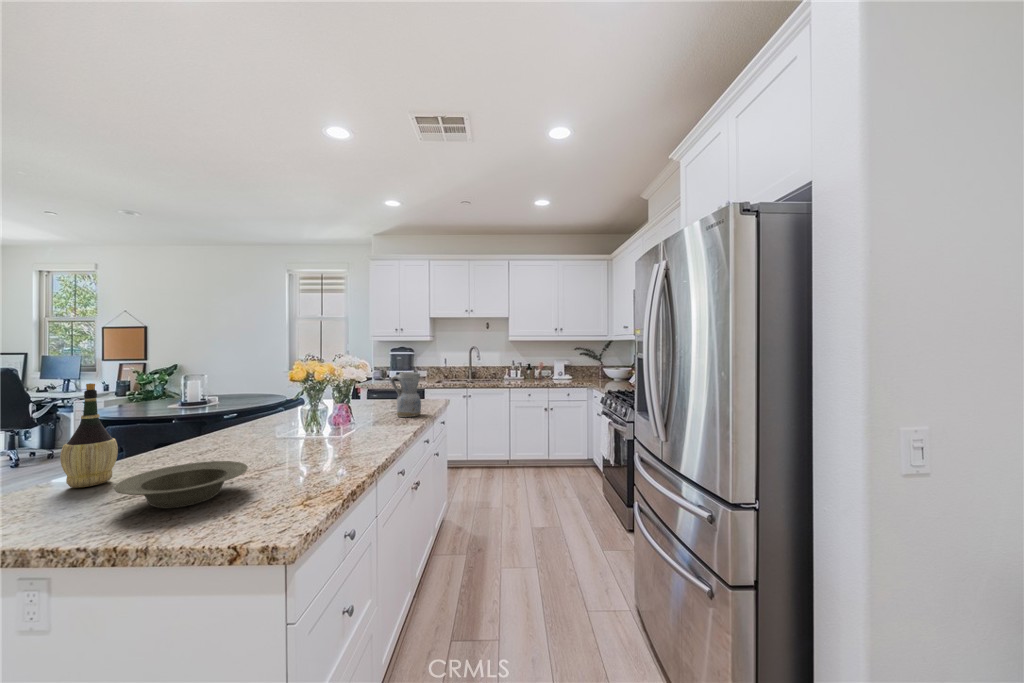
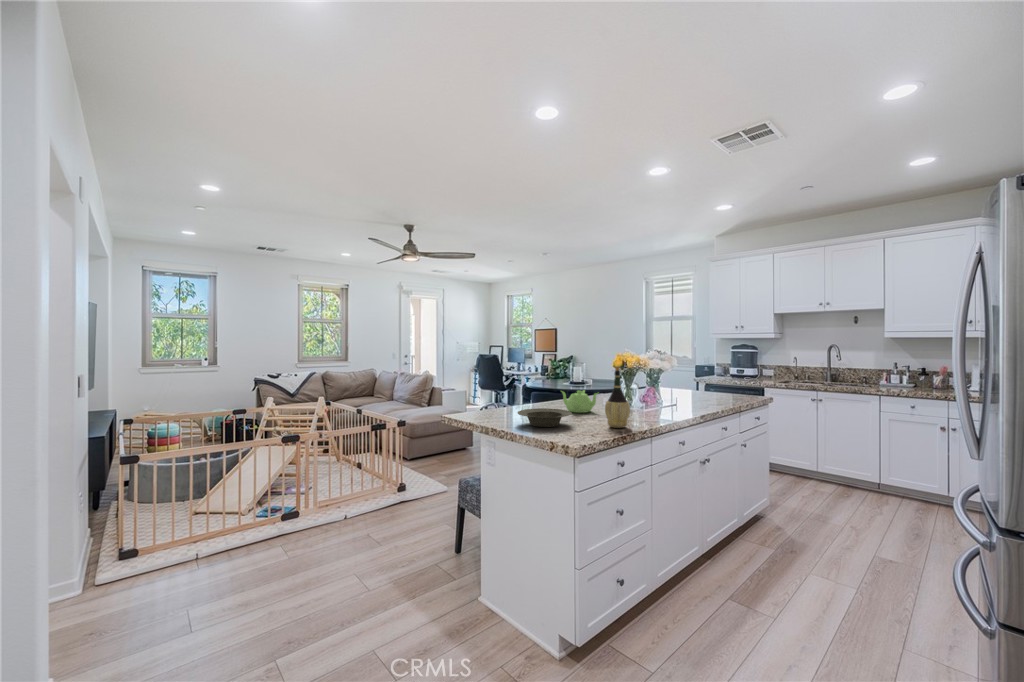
ceramic pitcher: present [391,372,421,417] -> none [695,367,722,406]
wine bottle: present [60,383,118,487] -> present [605,367,630,428]
teapot: none [201,418,278,458] -> present [562,390,598,413]

